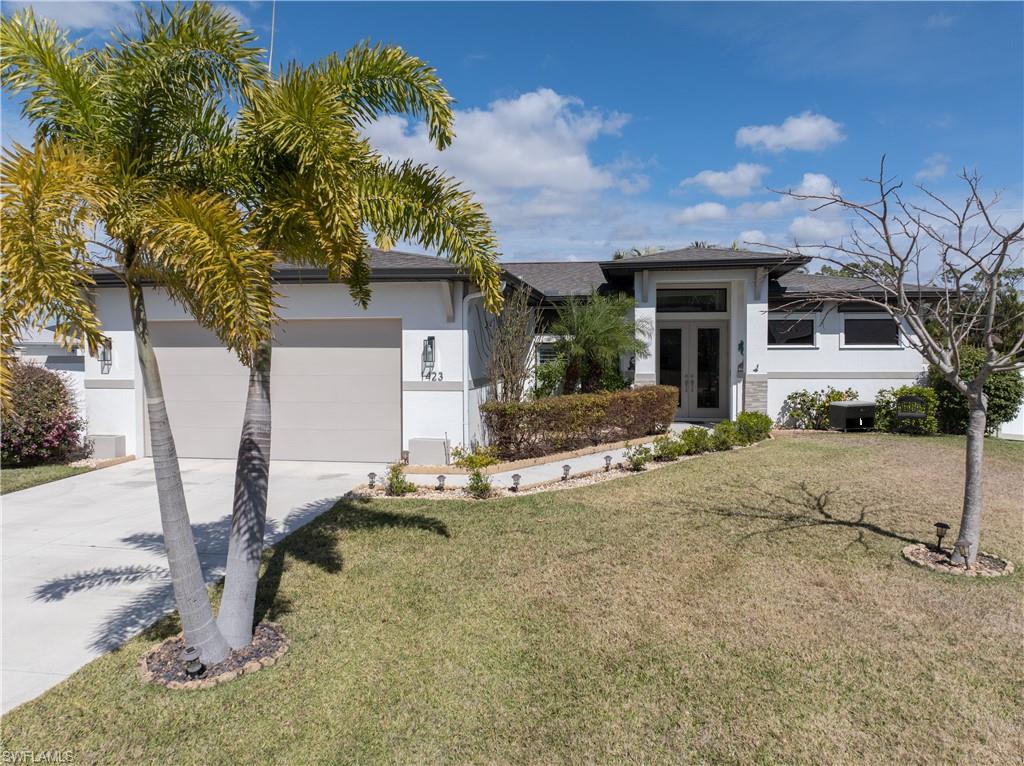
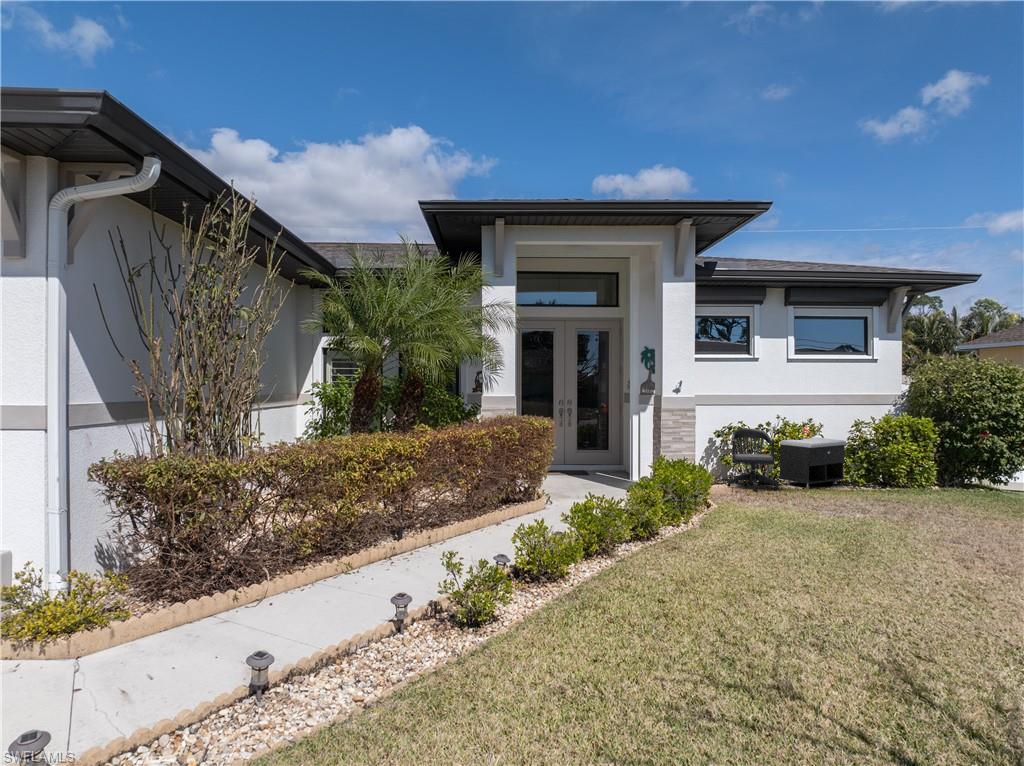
chair: present [892,396,930,436] -> present [727,428,779,491]

